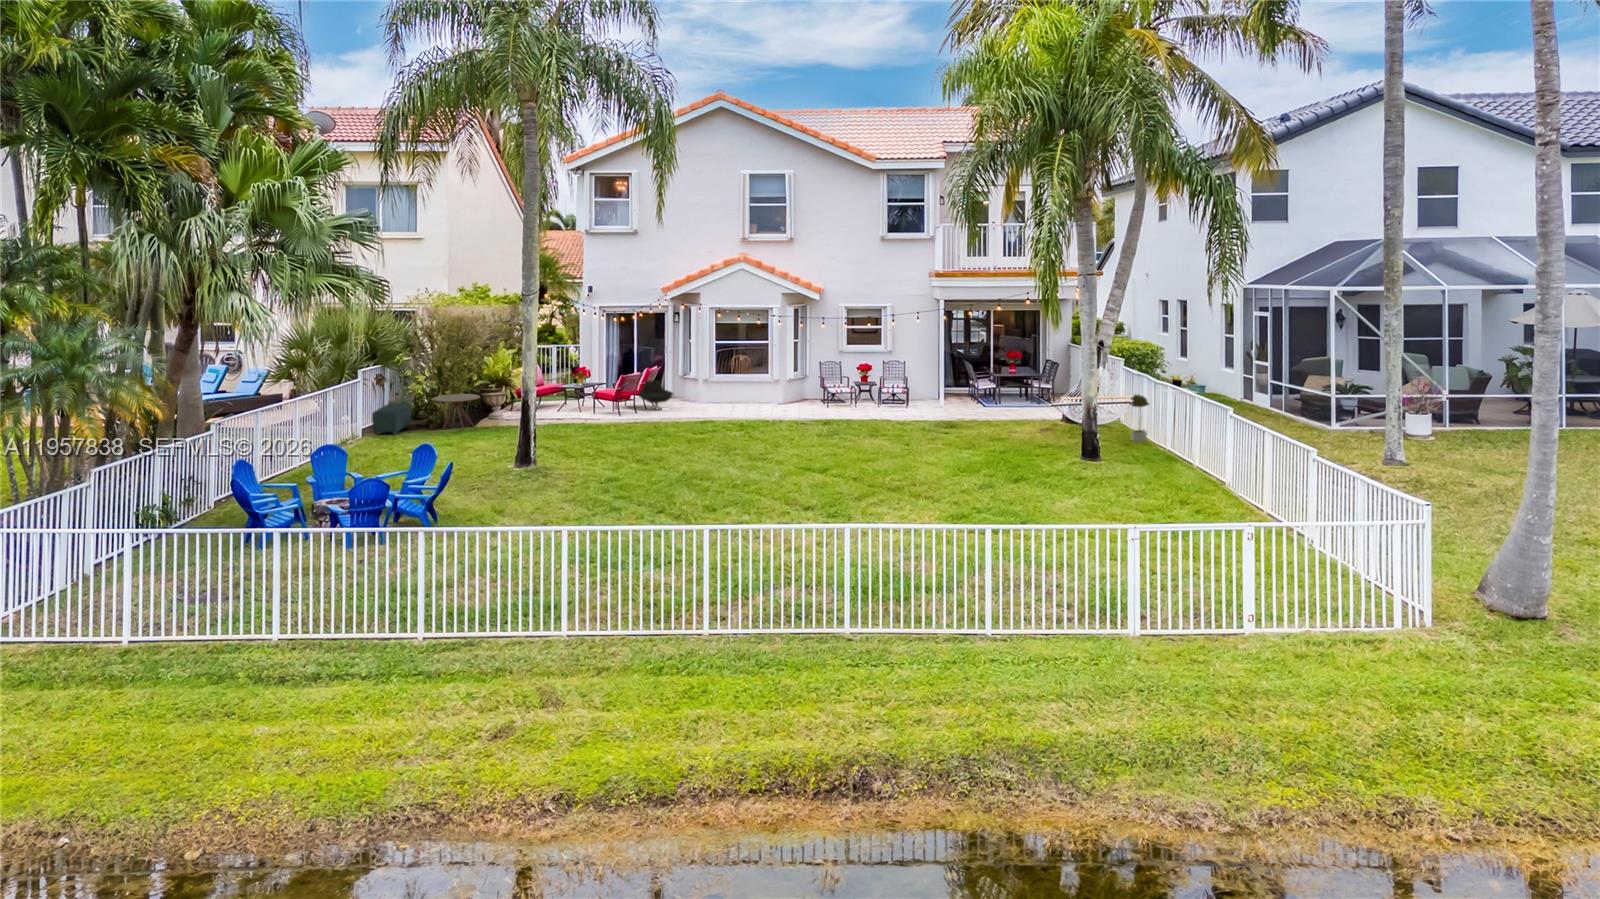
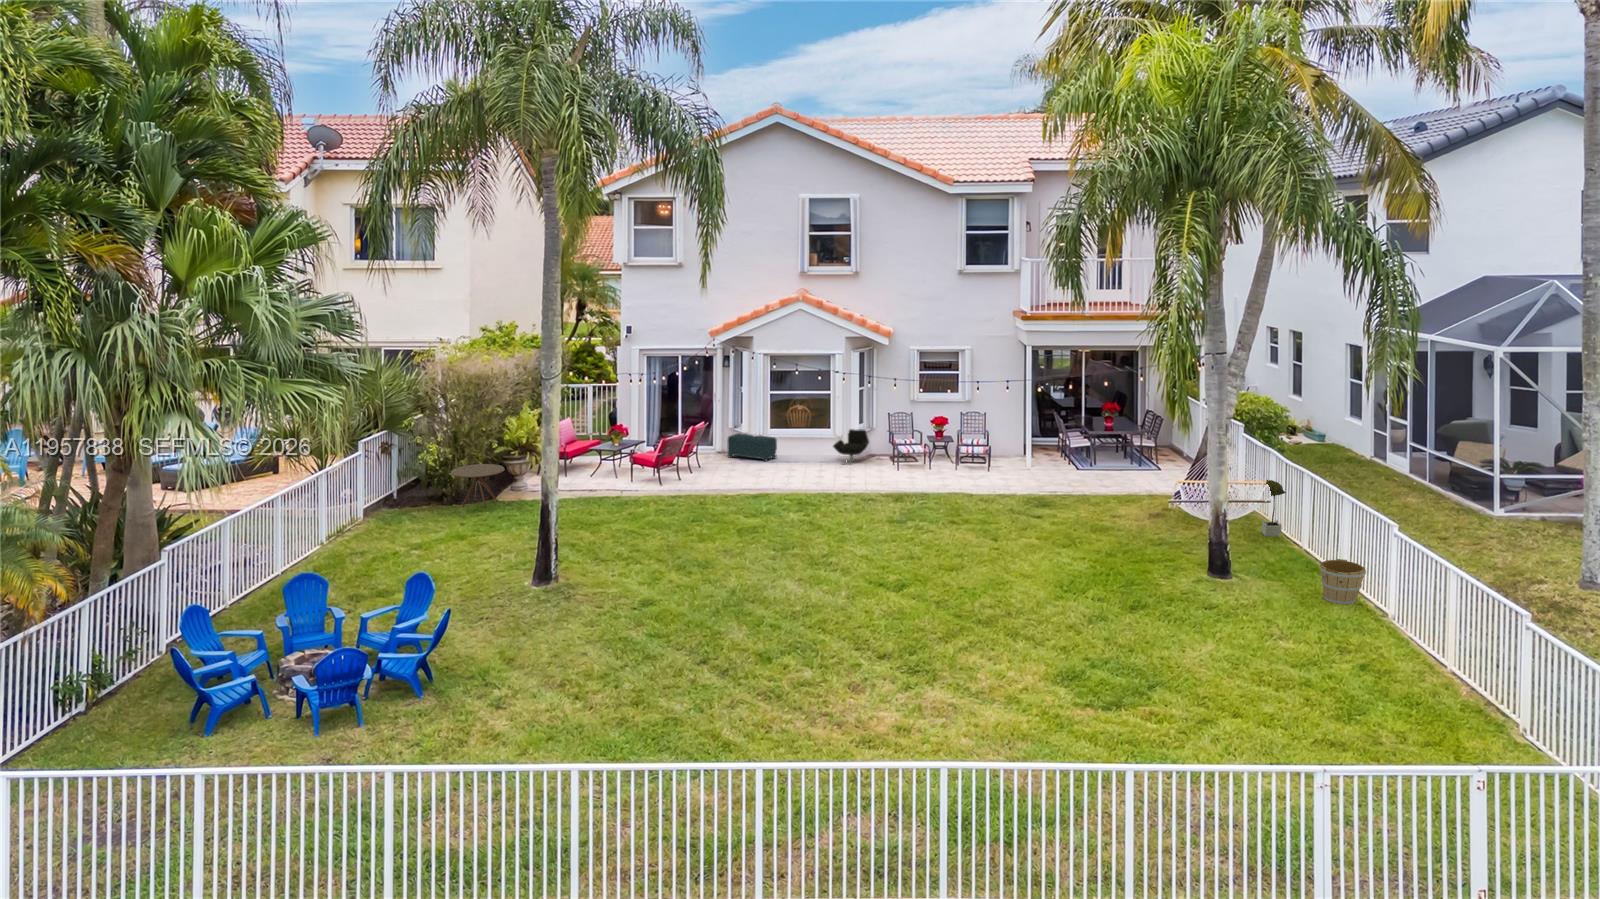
lounge chair: present [638,380,673,410] -> present [833,429,869,462]
bench: present [372,403,411,435] -> present [727,433,777,461]
wooden bucket: none [1164,441,1200,476] -> present [1320,559,1366,605]

